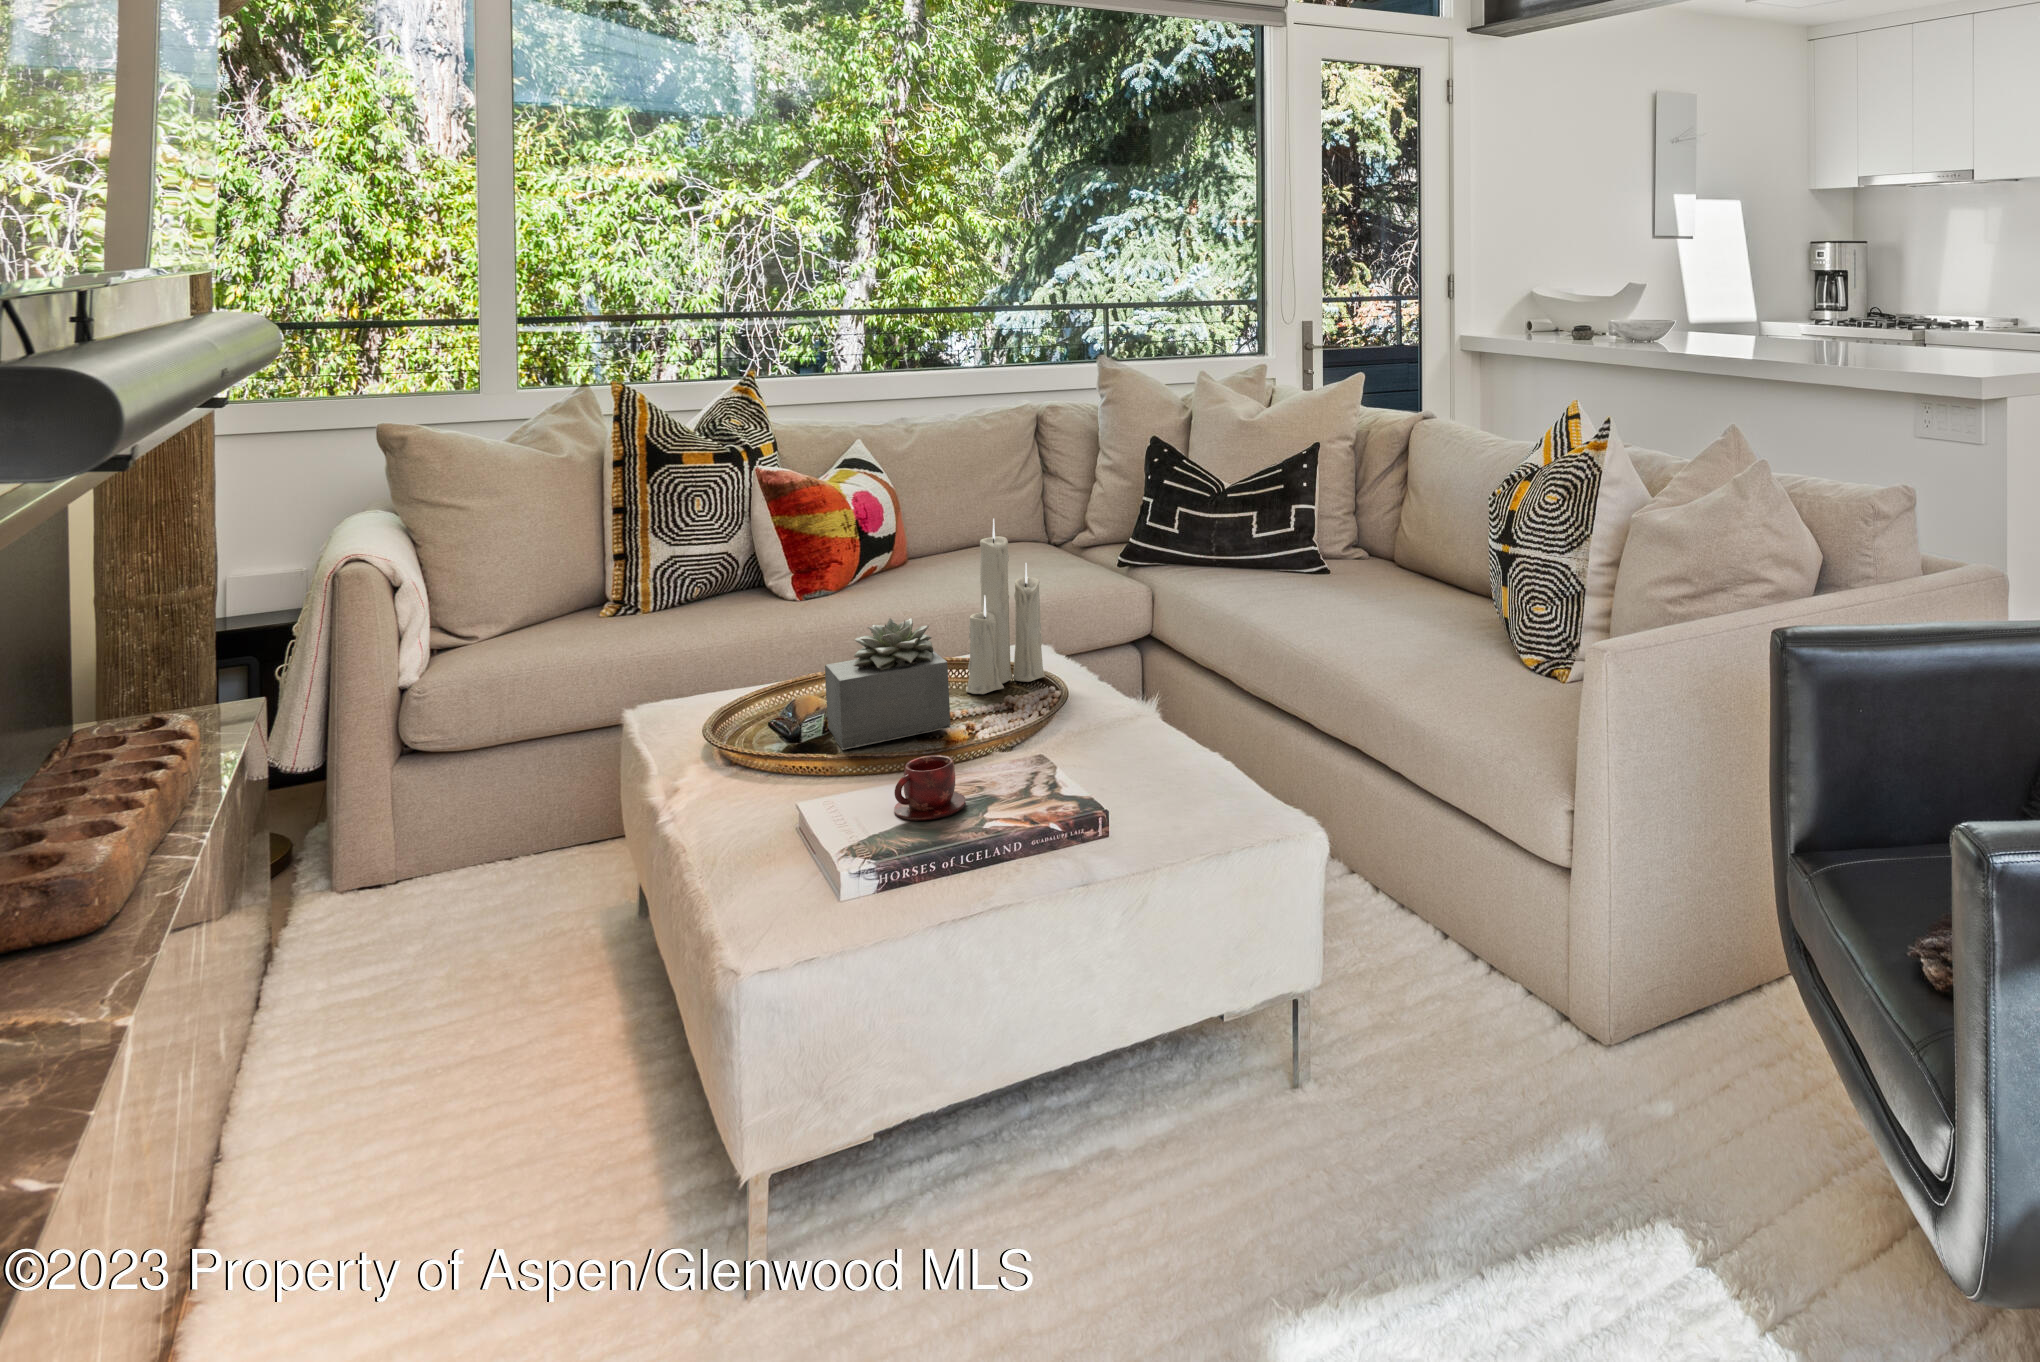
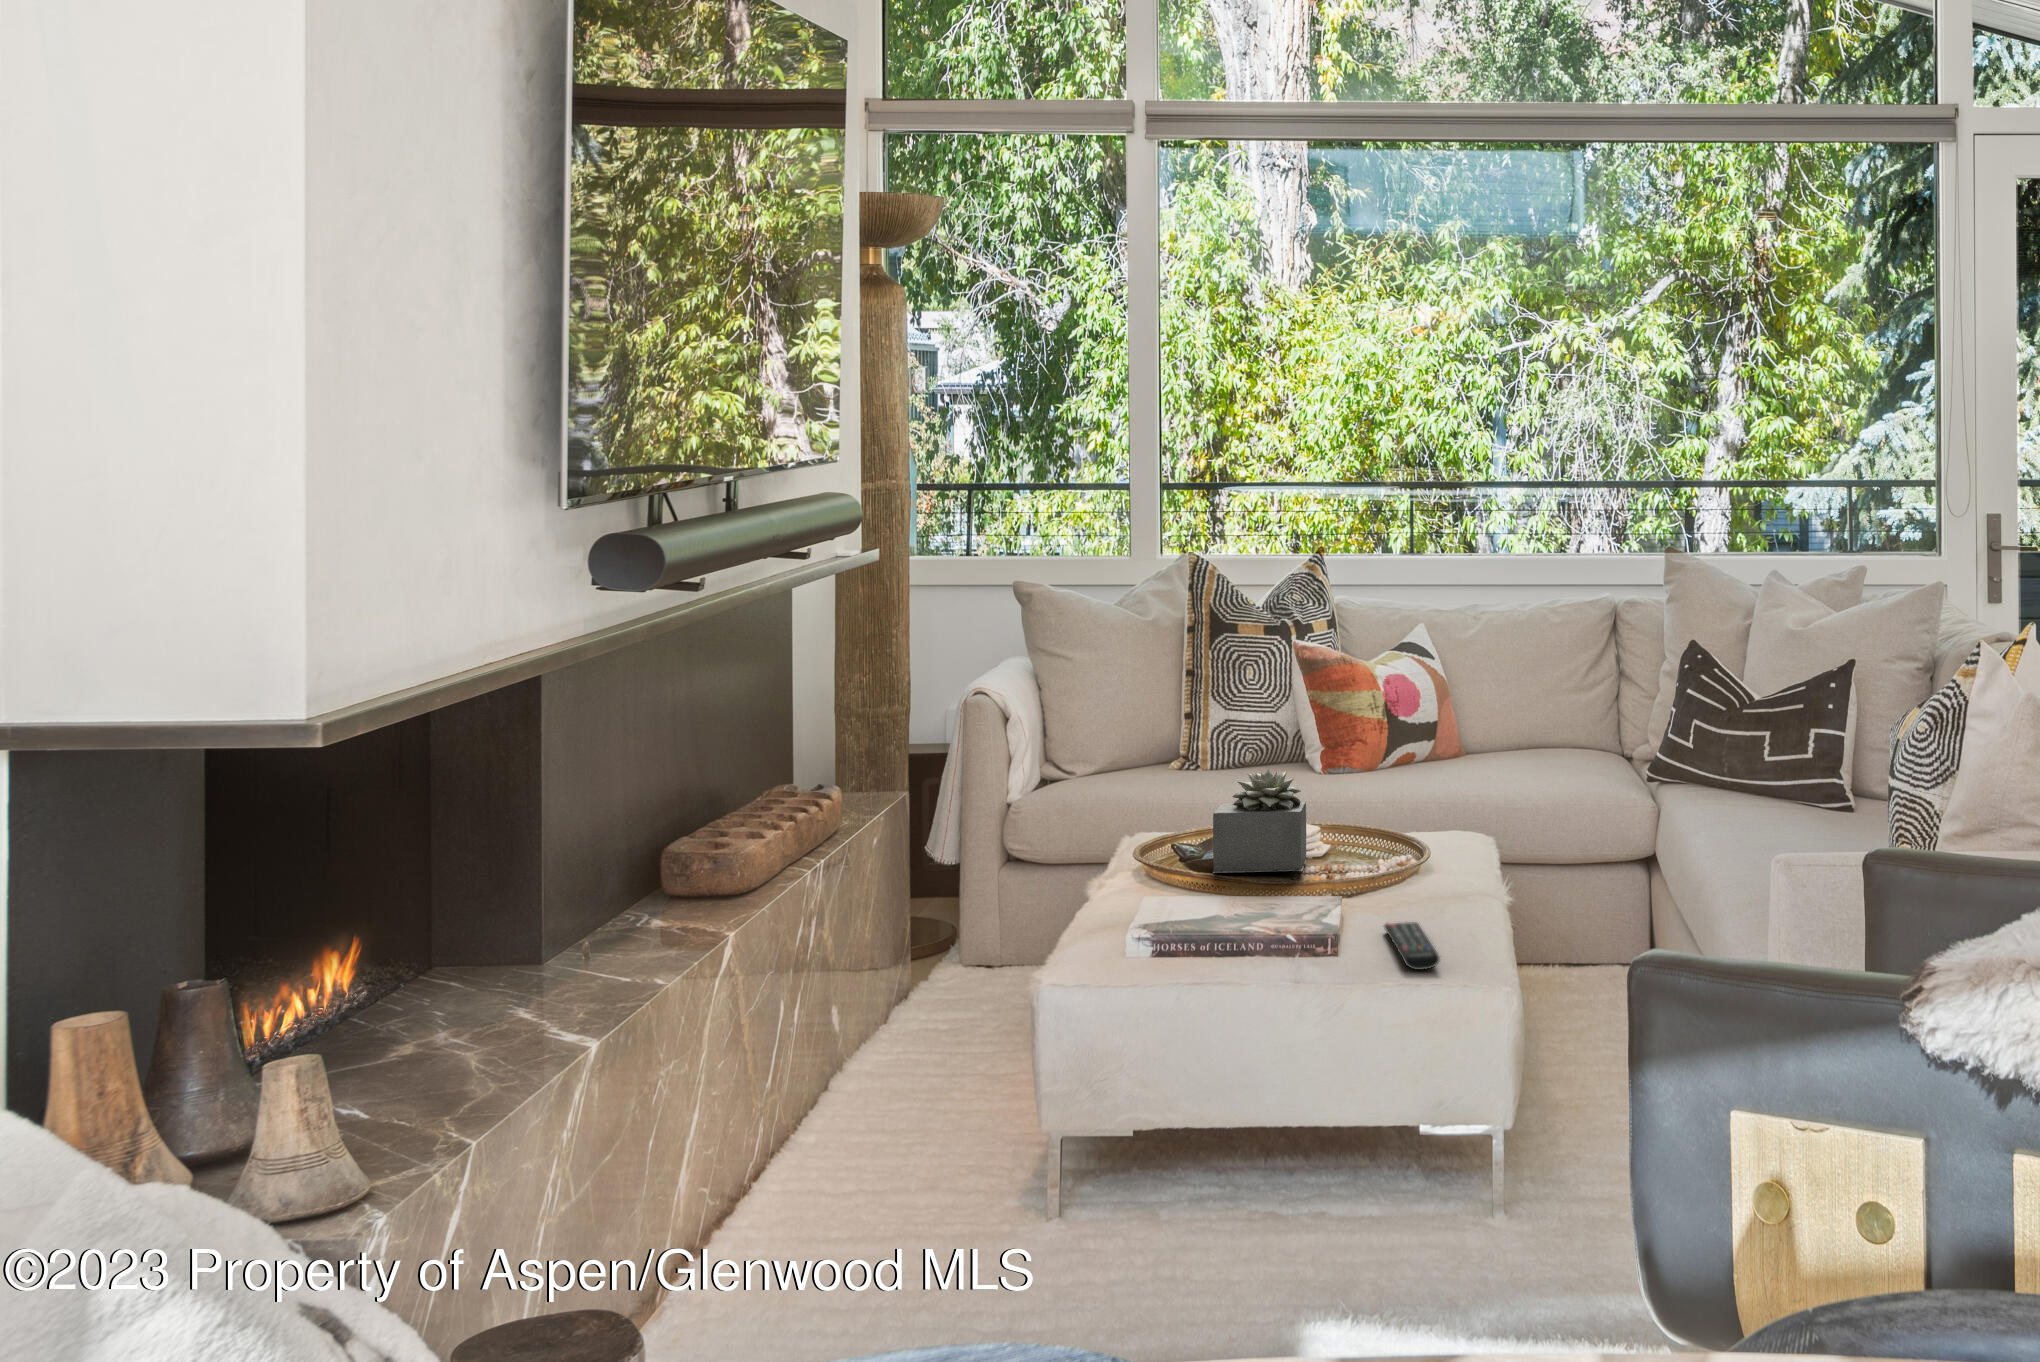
candle: present [966,519,1045,694] -> none [1351,686,1427,856]
teacup: present [894,755,966,821] -> none [1200,875,1258,923]
remote control: none [1122,768,1242,831] -> present [1384,922,1439,970]

